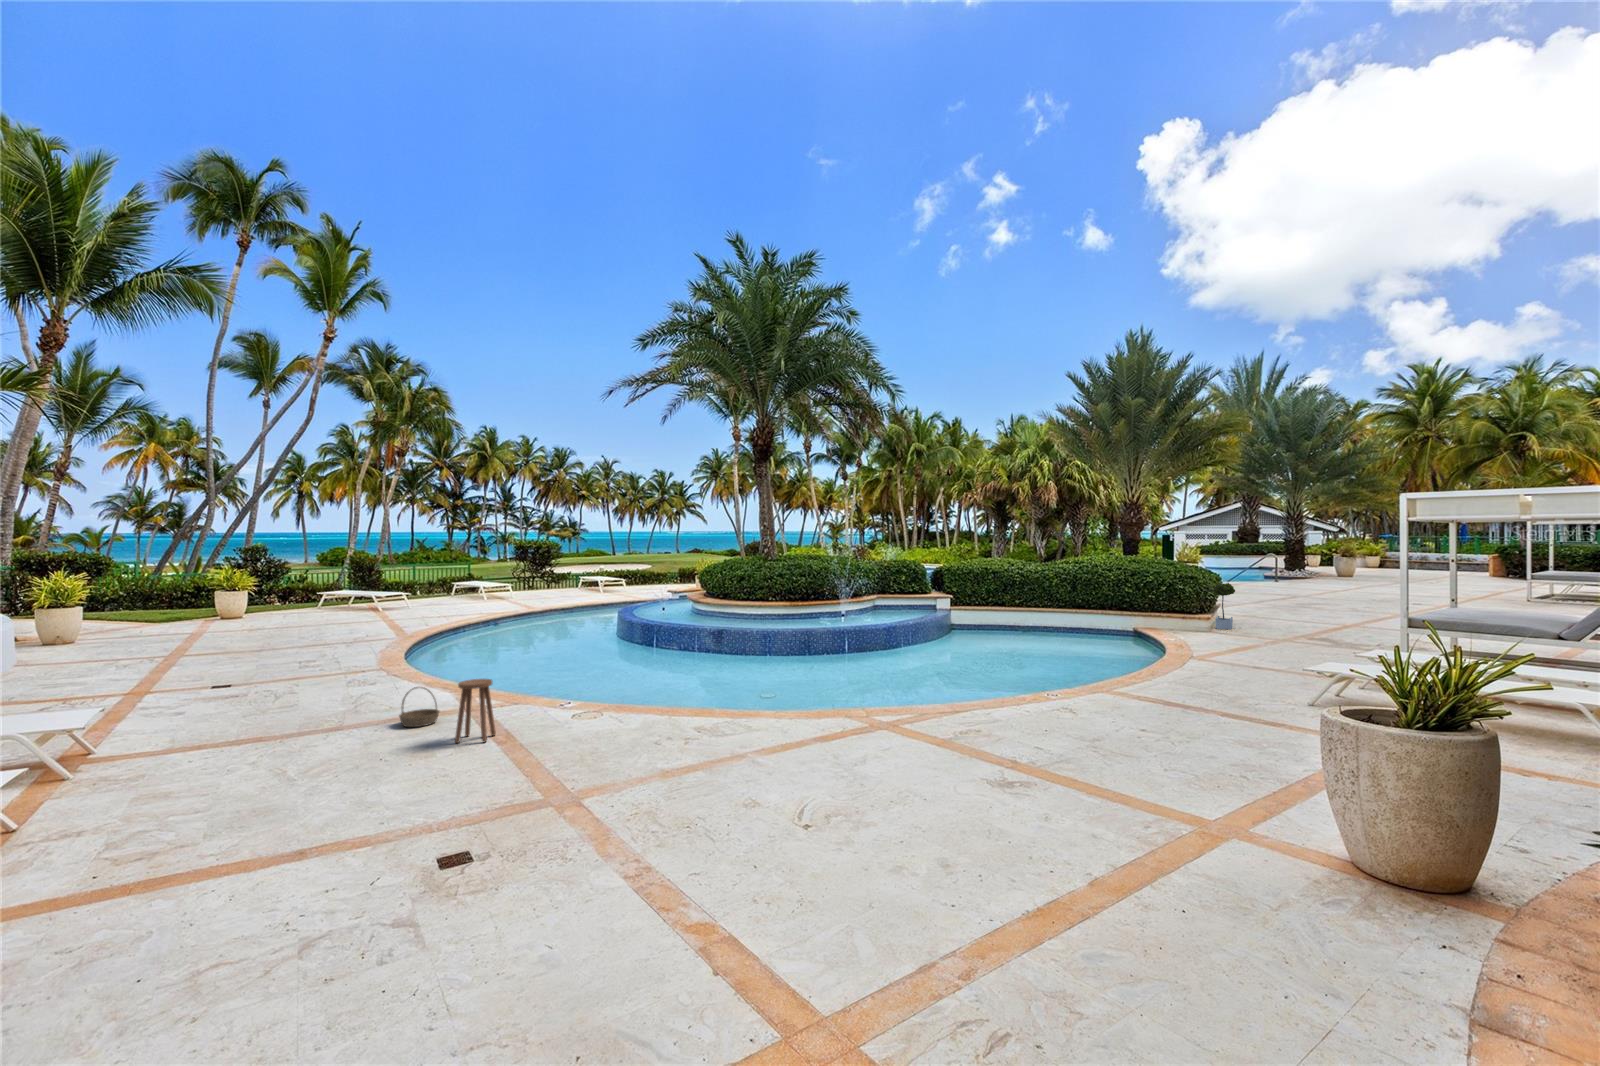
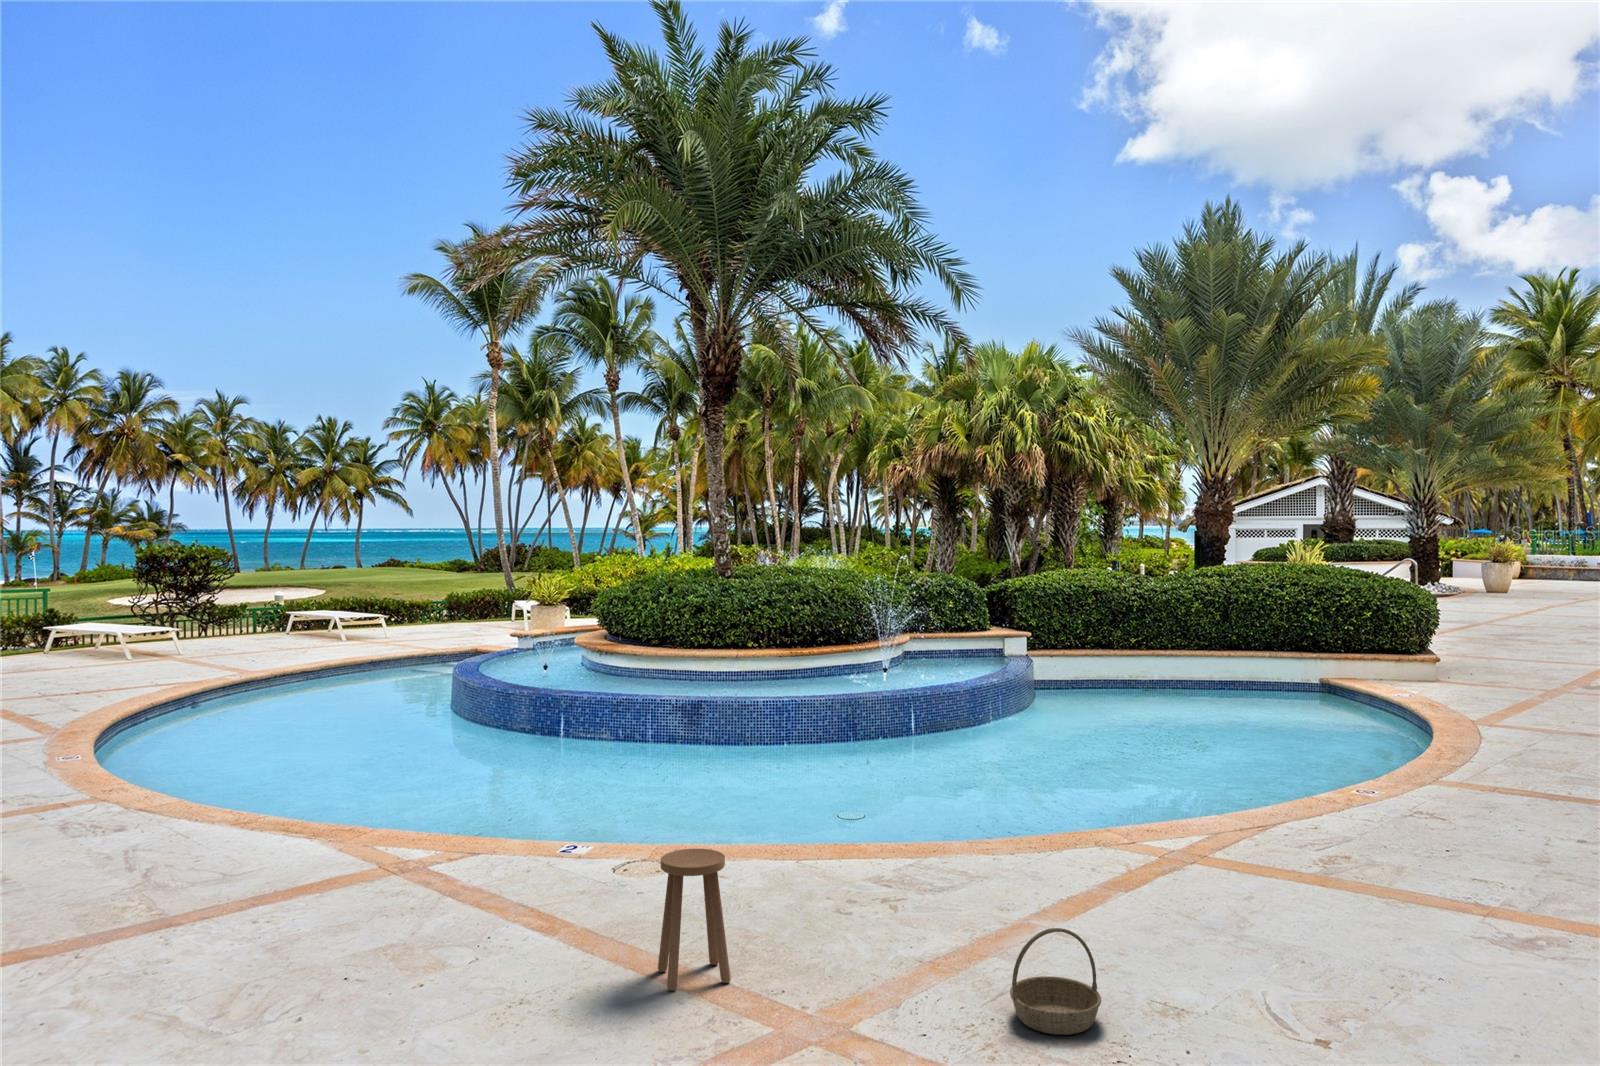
potted tree: present [1213,583,1235,629] -> none [1434,606,1467,676]
basket: present [399,687,439,727] -> present [1010,928,1101,1035]

